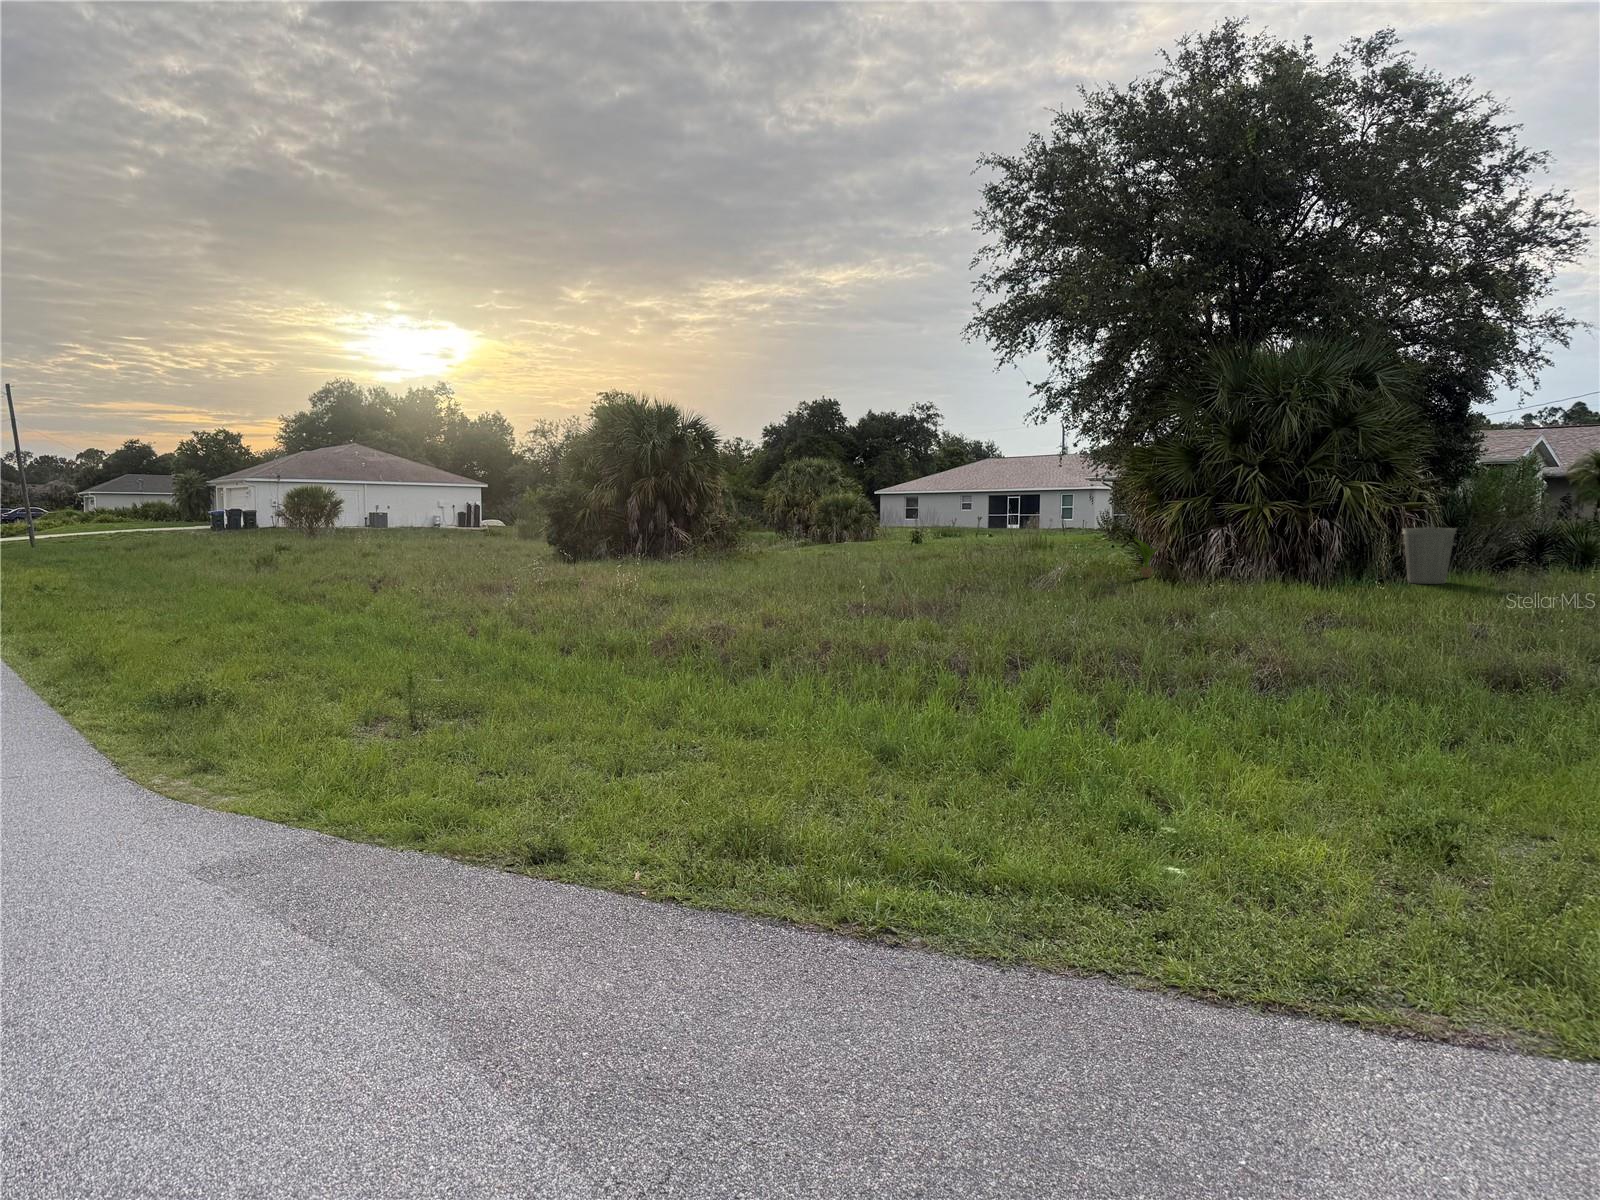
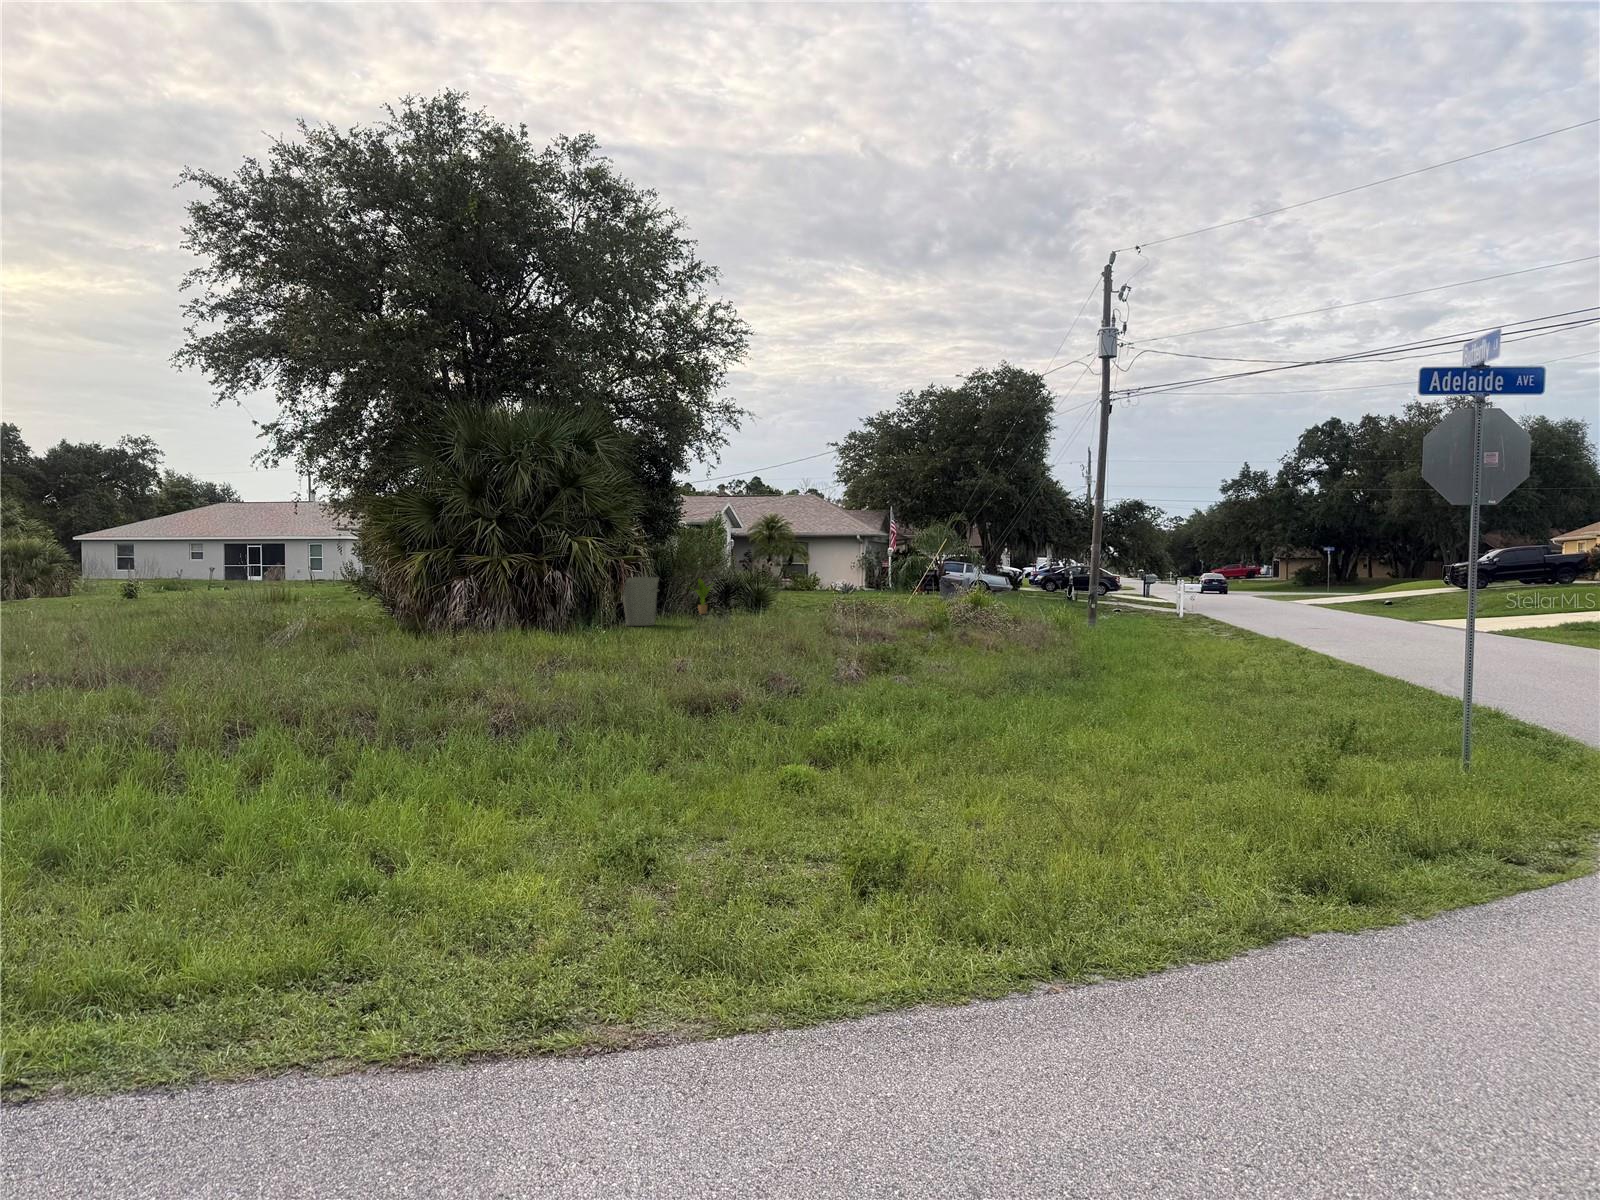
potted plant: present [1135,538,1158,578] -> present [696,579,712,614]

